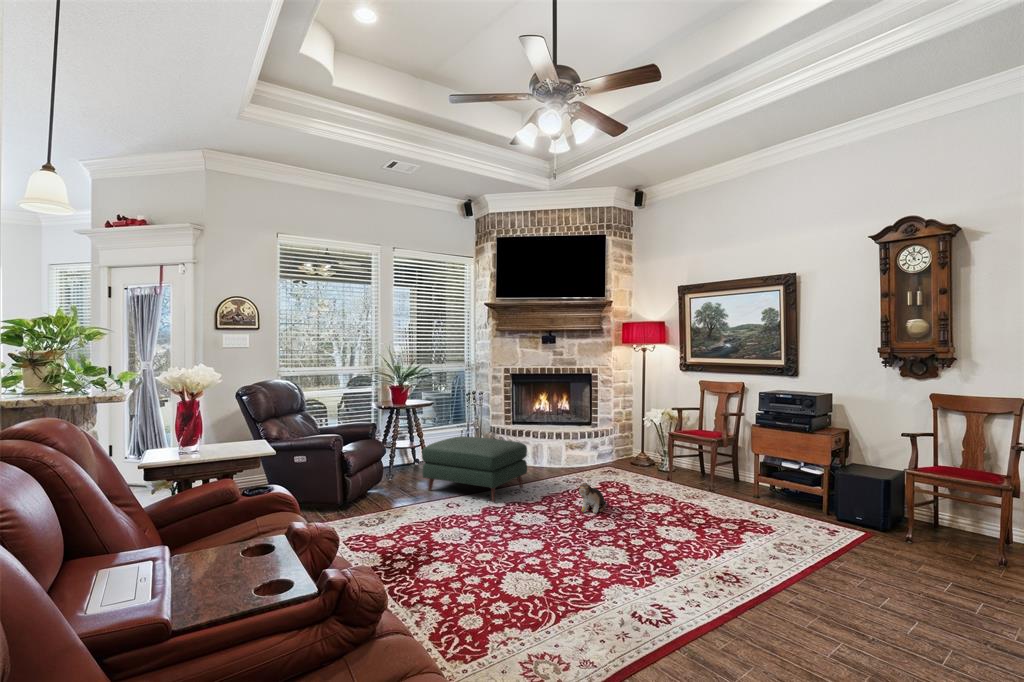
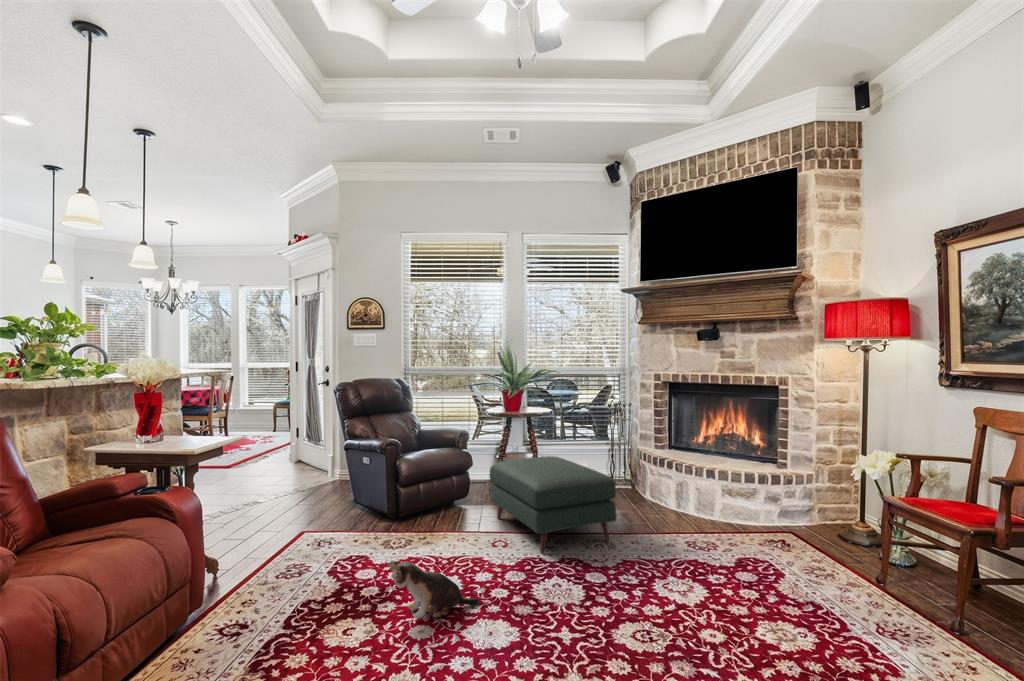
plush toy: present [576,483,606,513] -> present [388,561,479,619]

